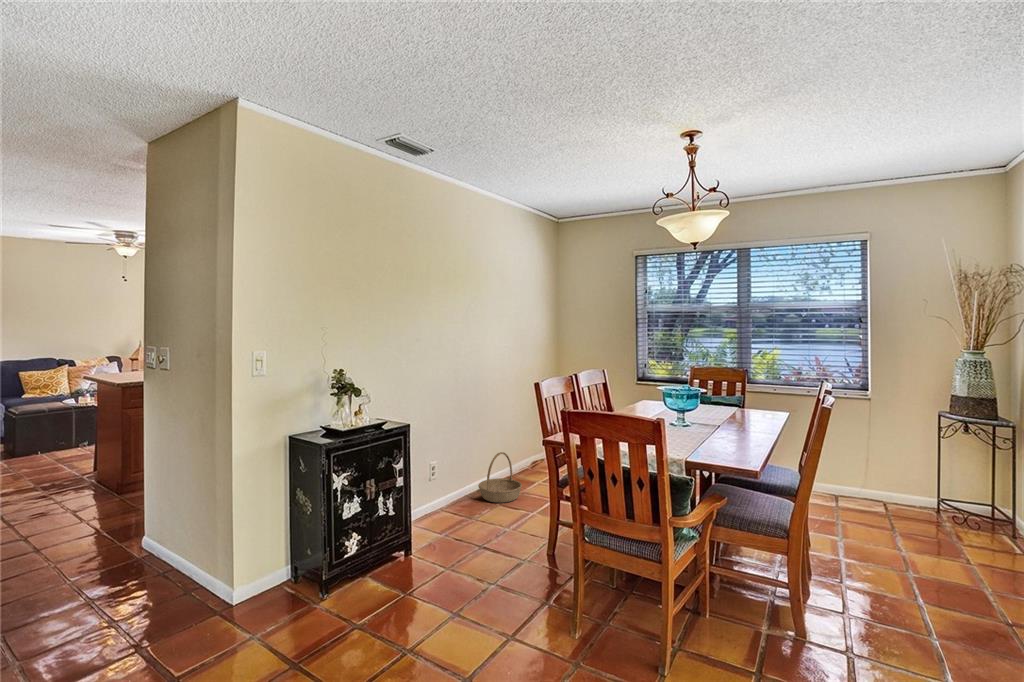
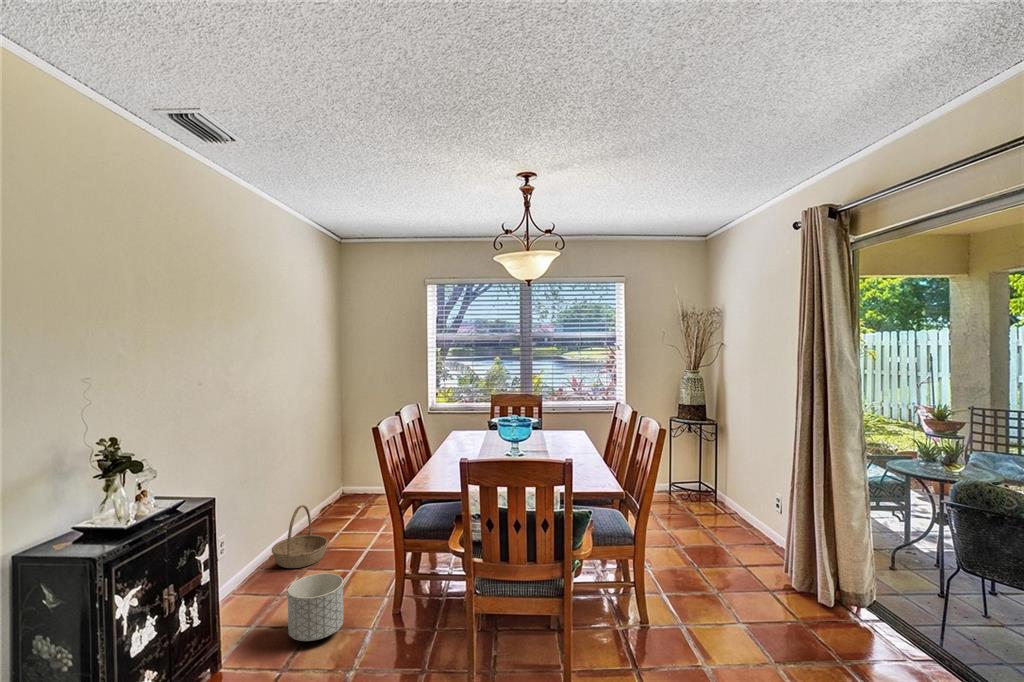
planter: none [462,503,504,554] -> present [288,573,344,641]

